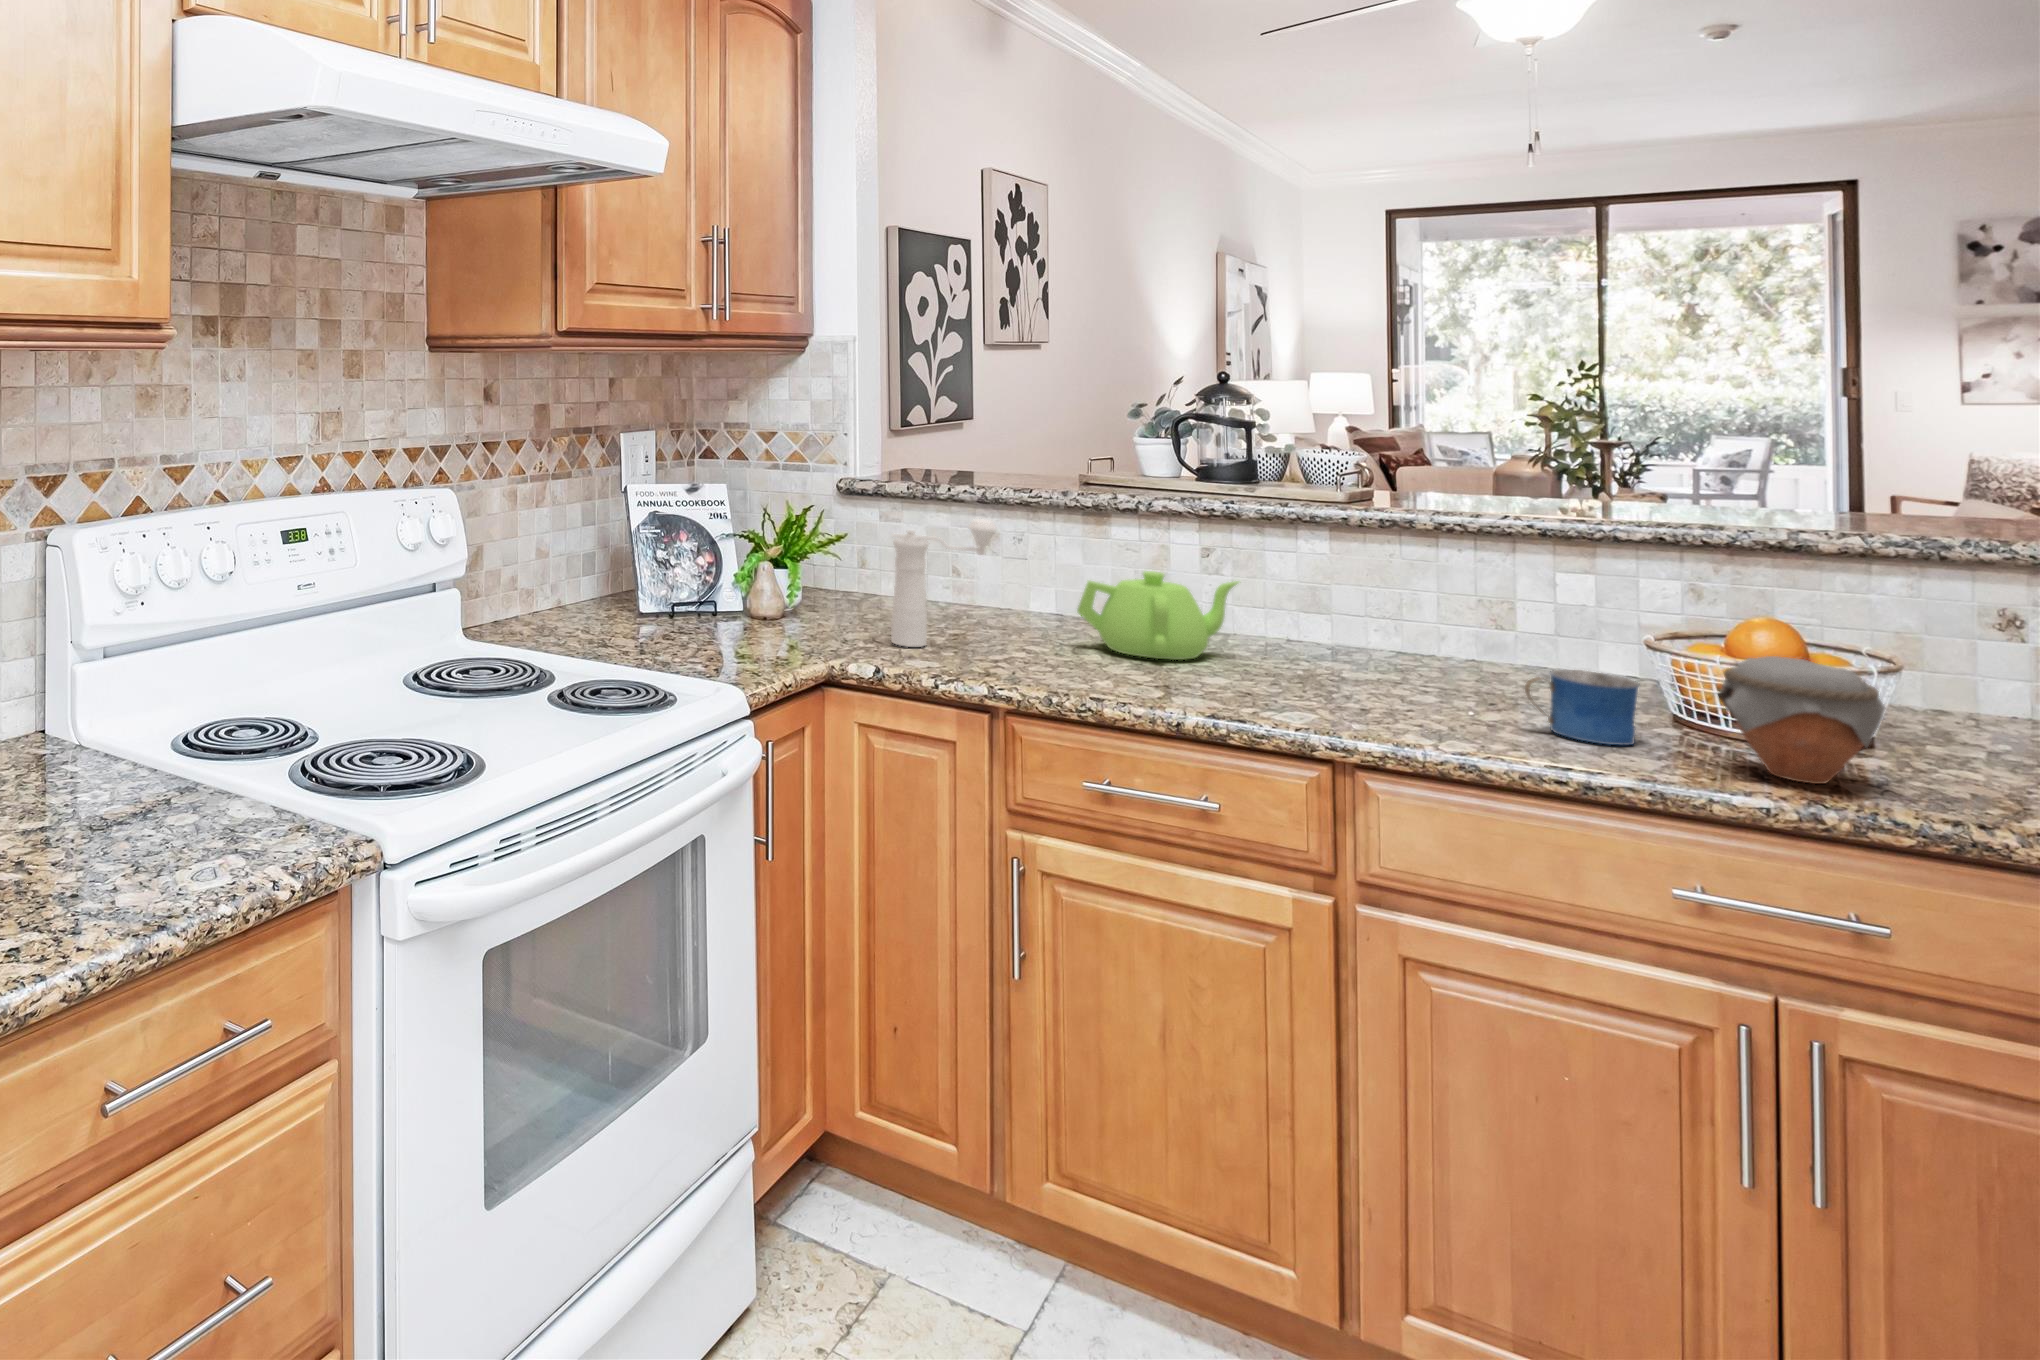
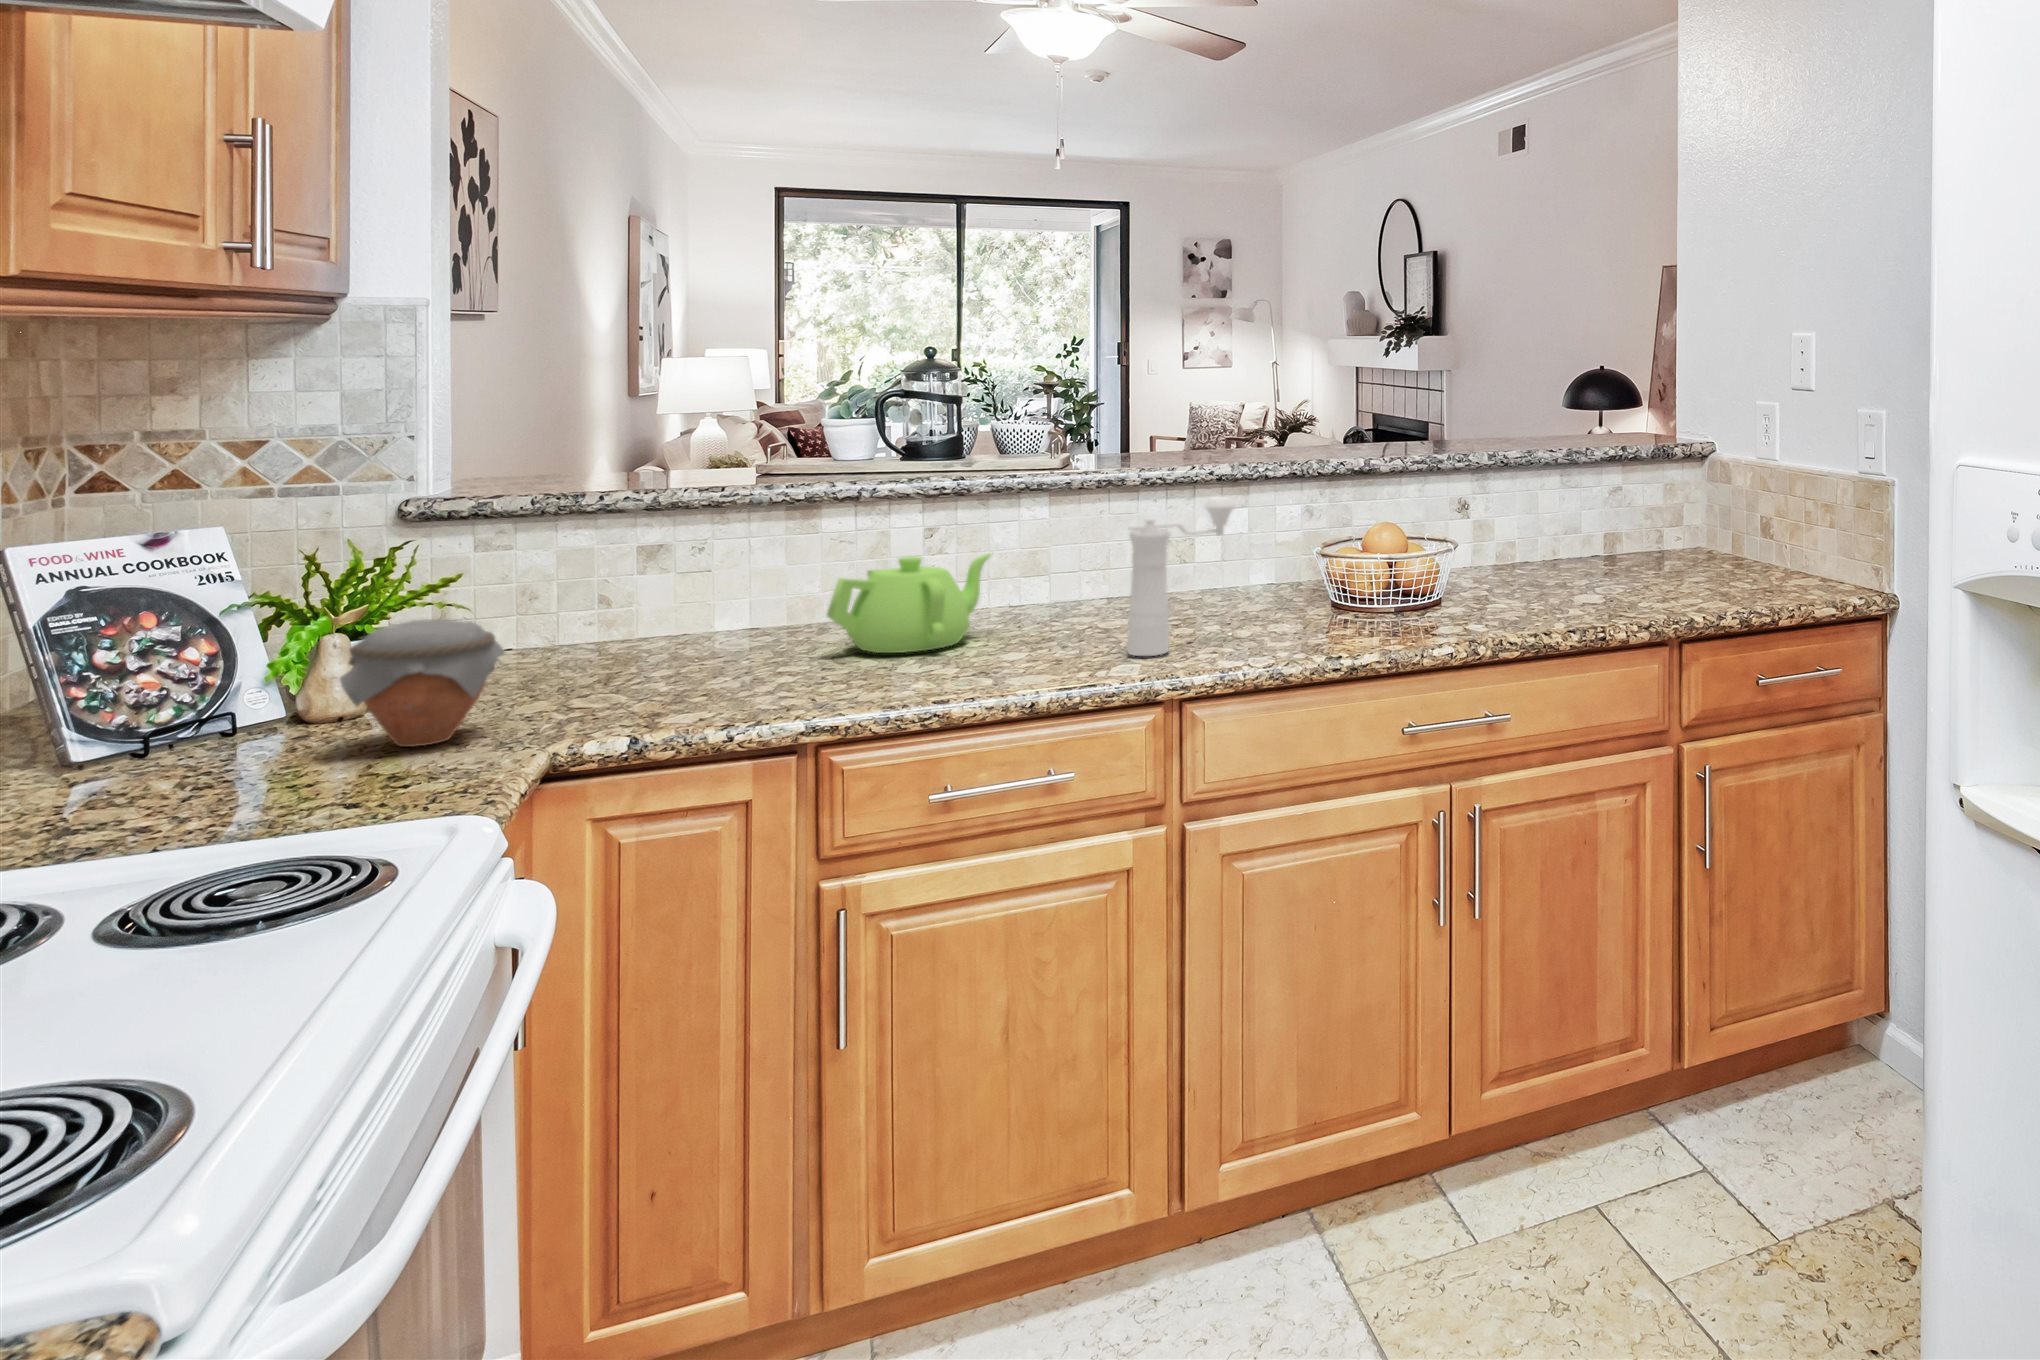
pepper mill: present [891,519,996,647] -> present [1127,497,1235,656]
jar: present [1718,656,1886,784] -> present [340,619,505,747]
mug: present [1525,670,1639,745] -> none [1271,577,1341,634]

